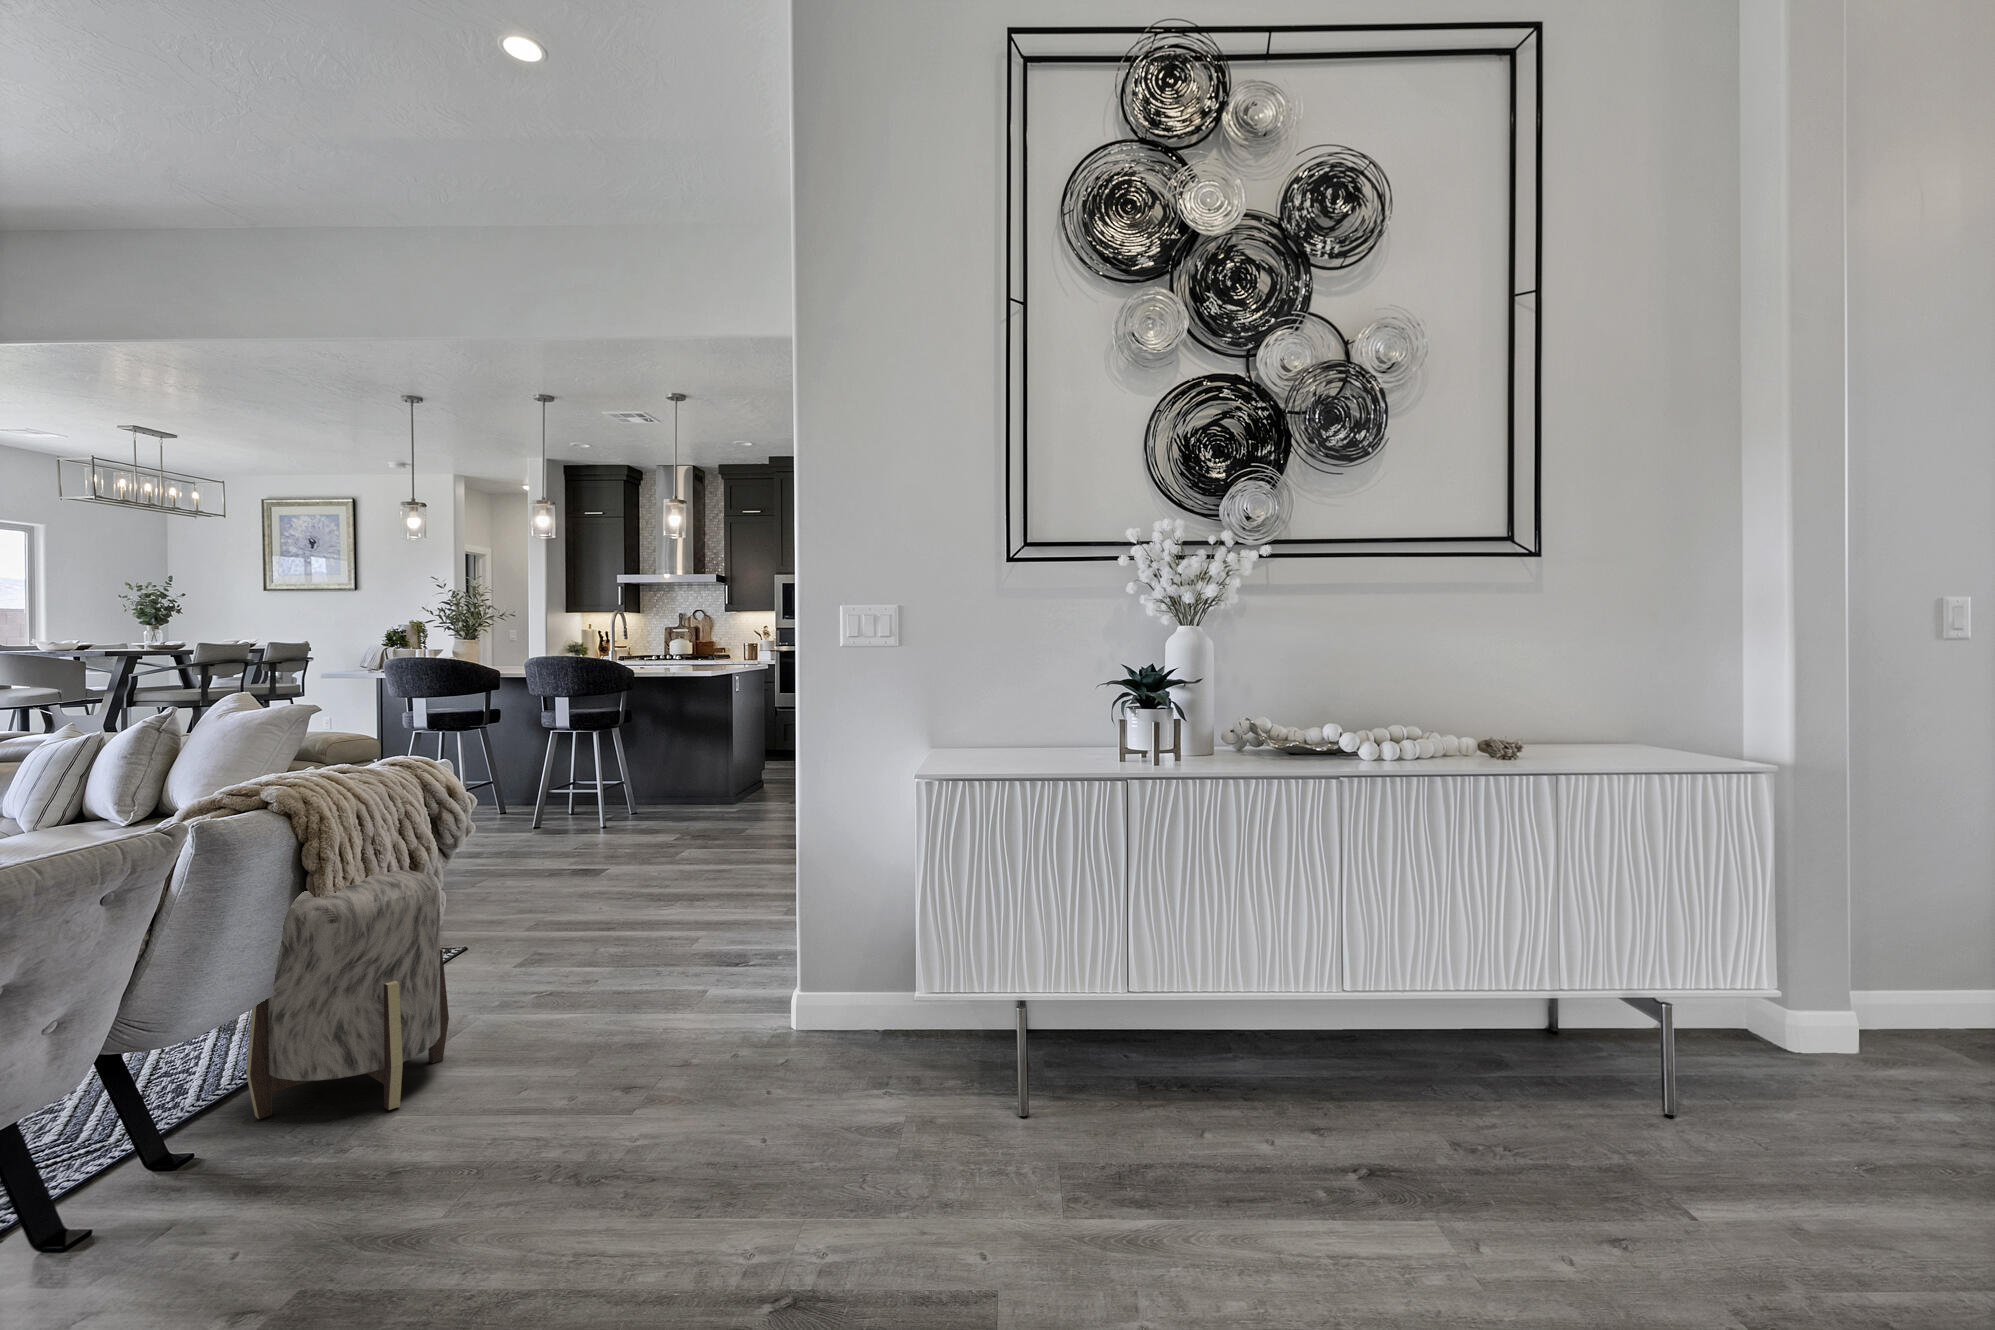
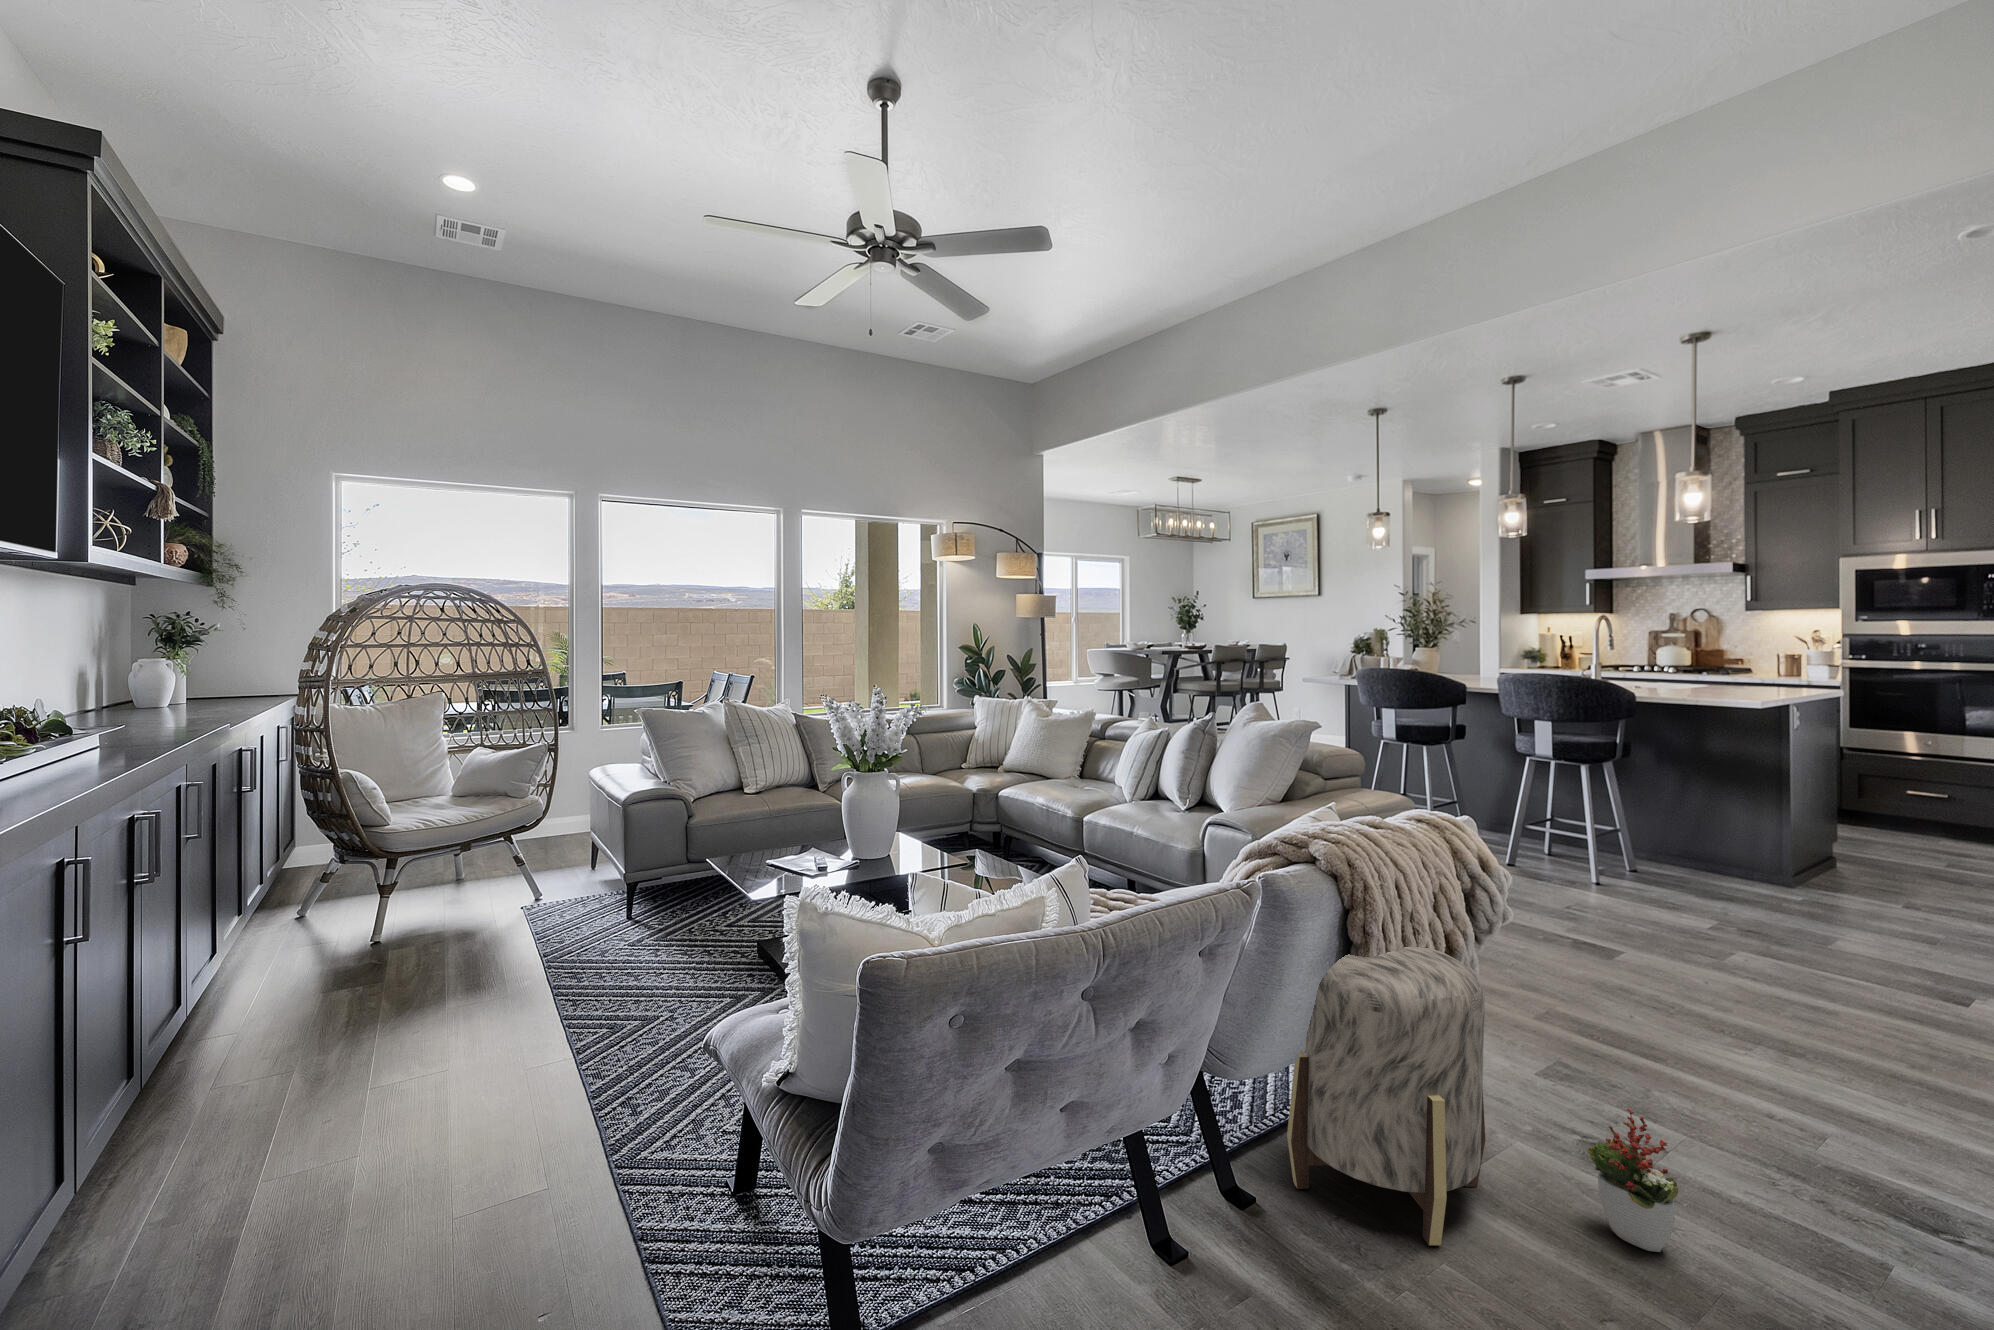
decorative plant: none [527,954,586,1053] -> present [1588,1109,1678,1252]

